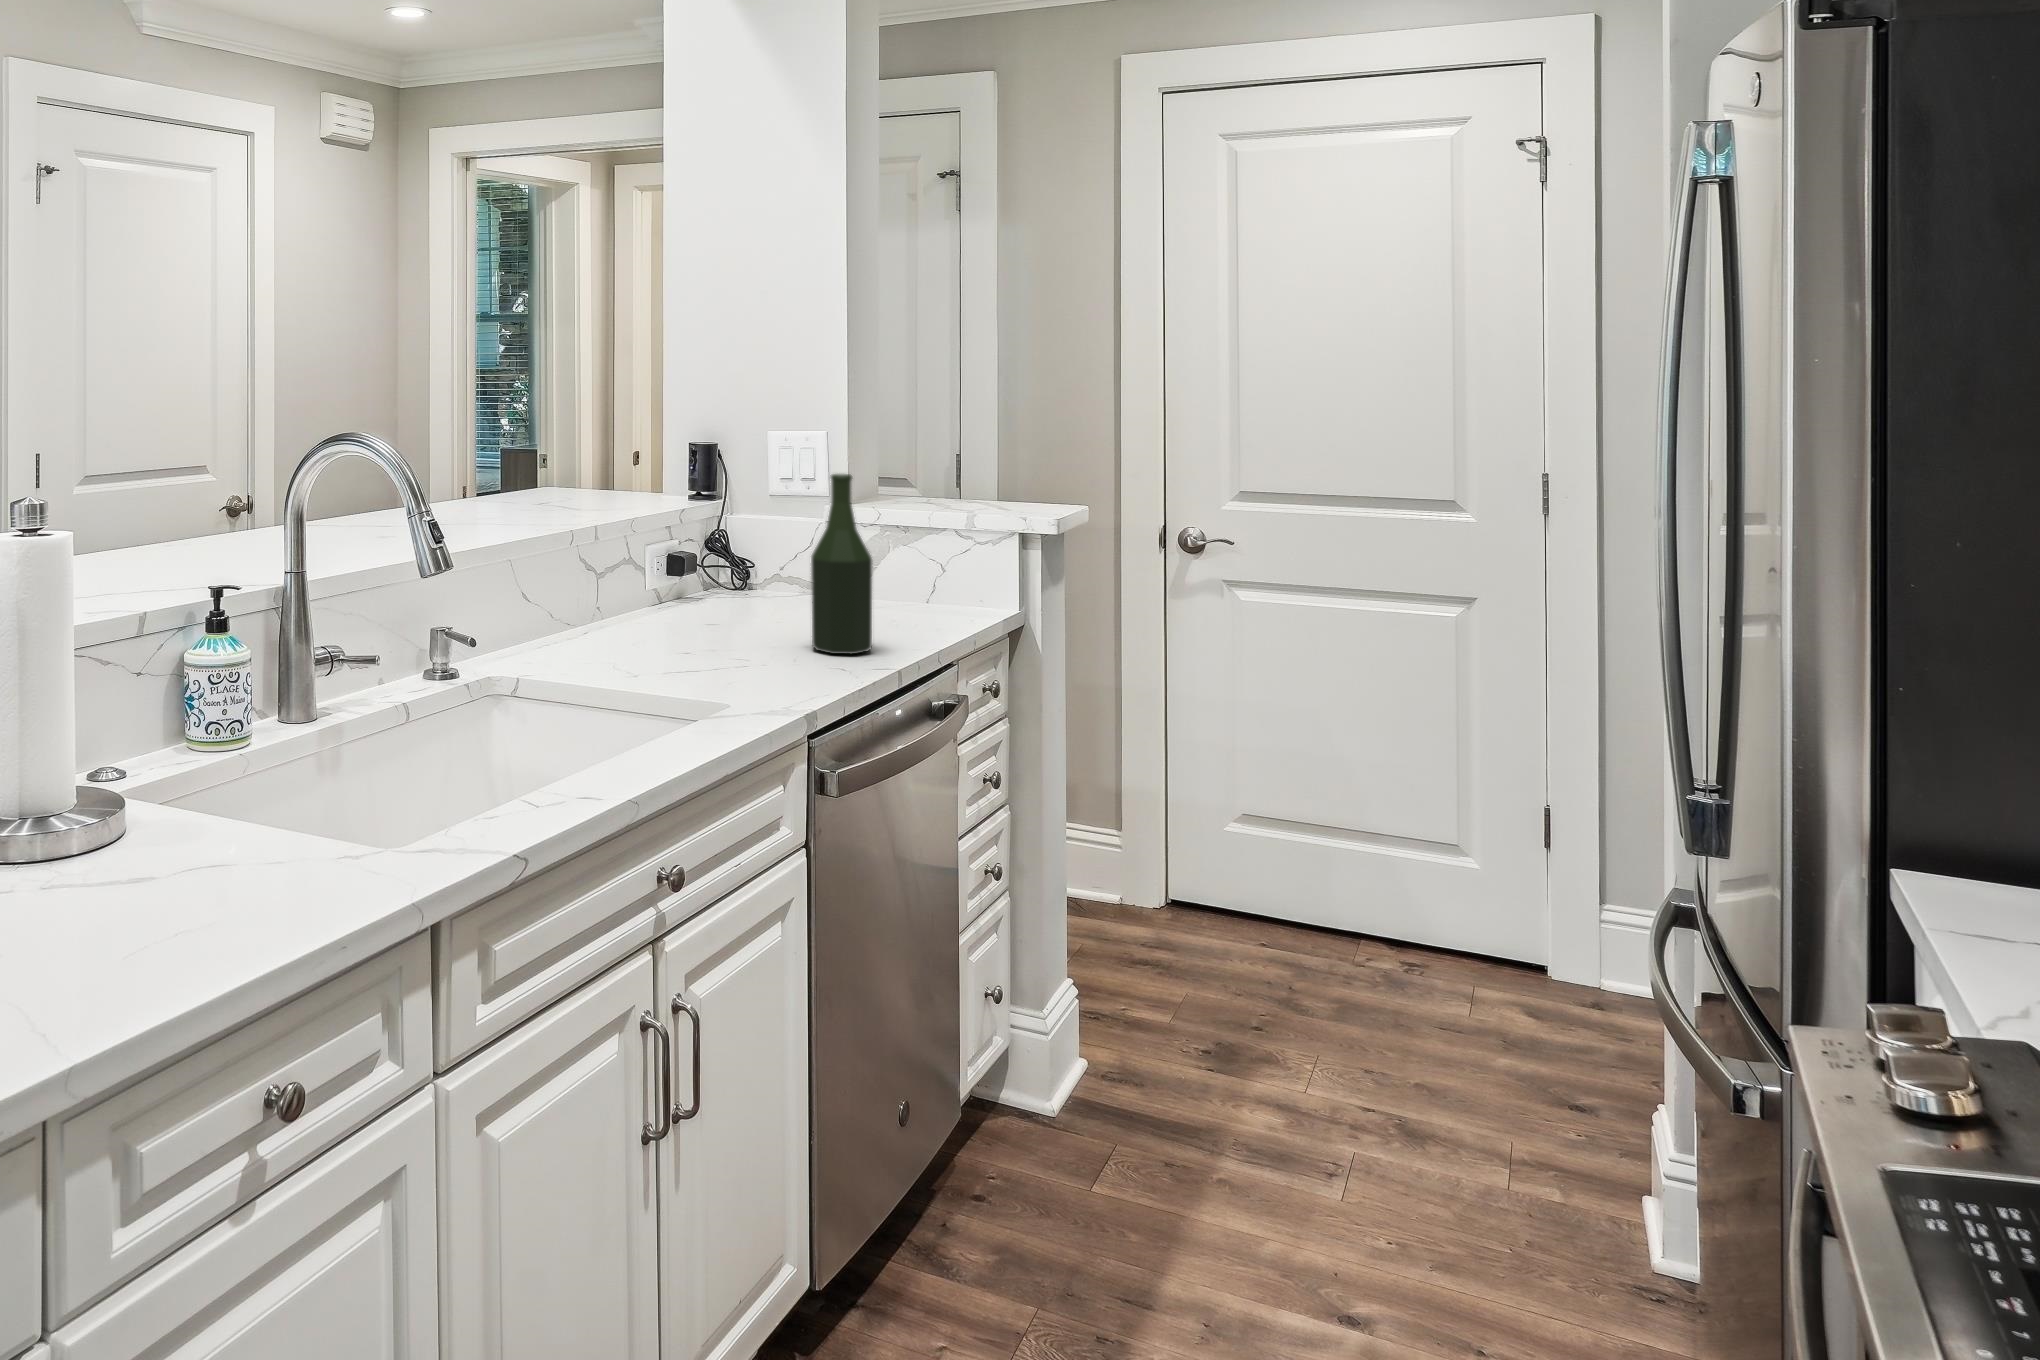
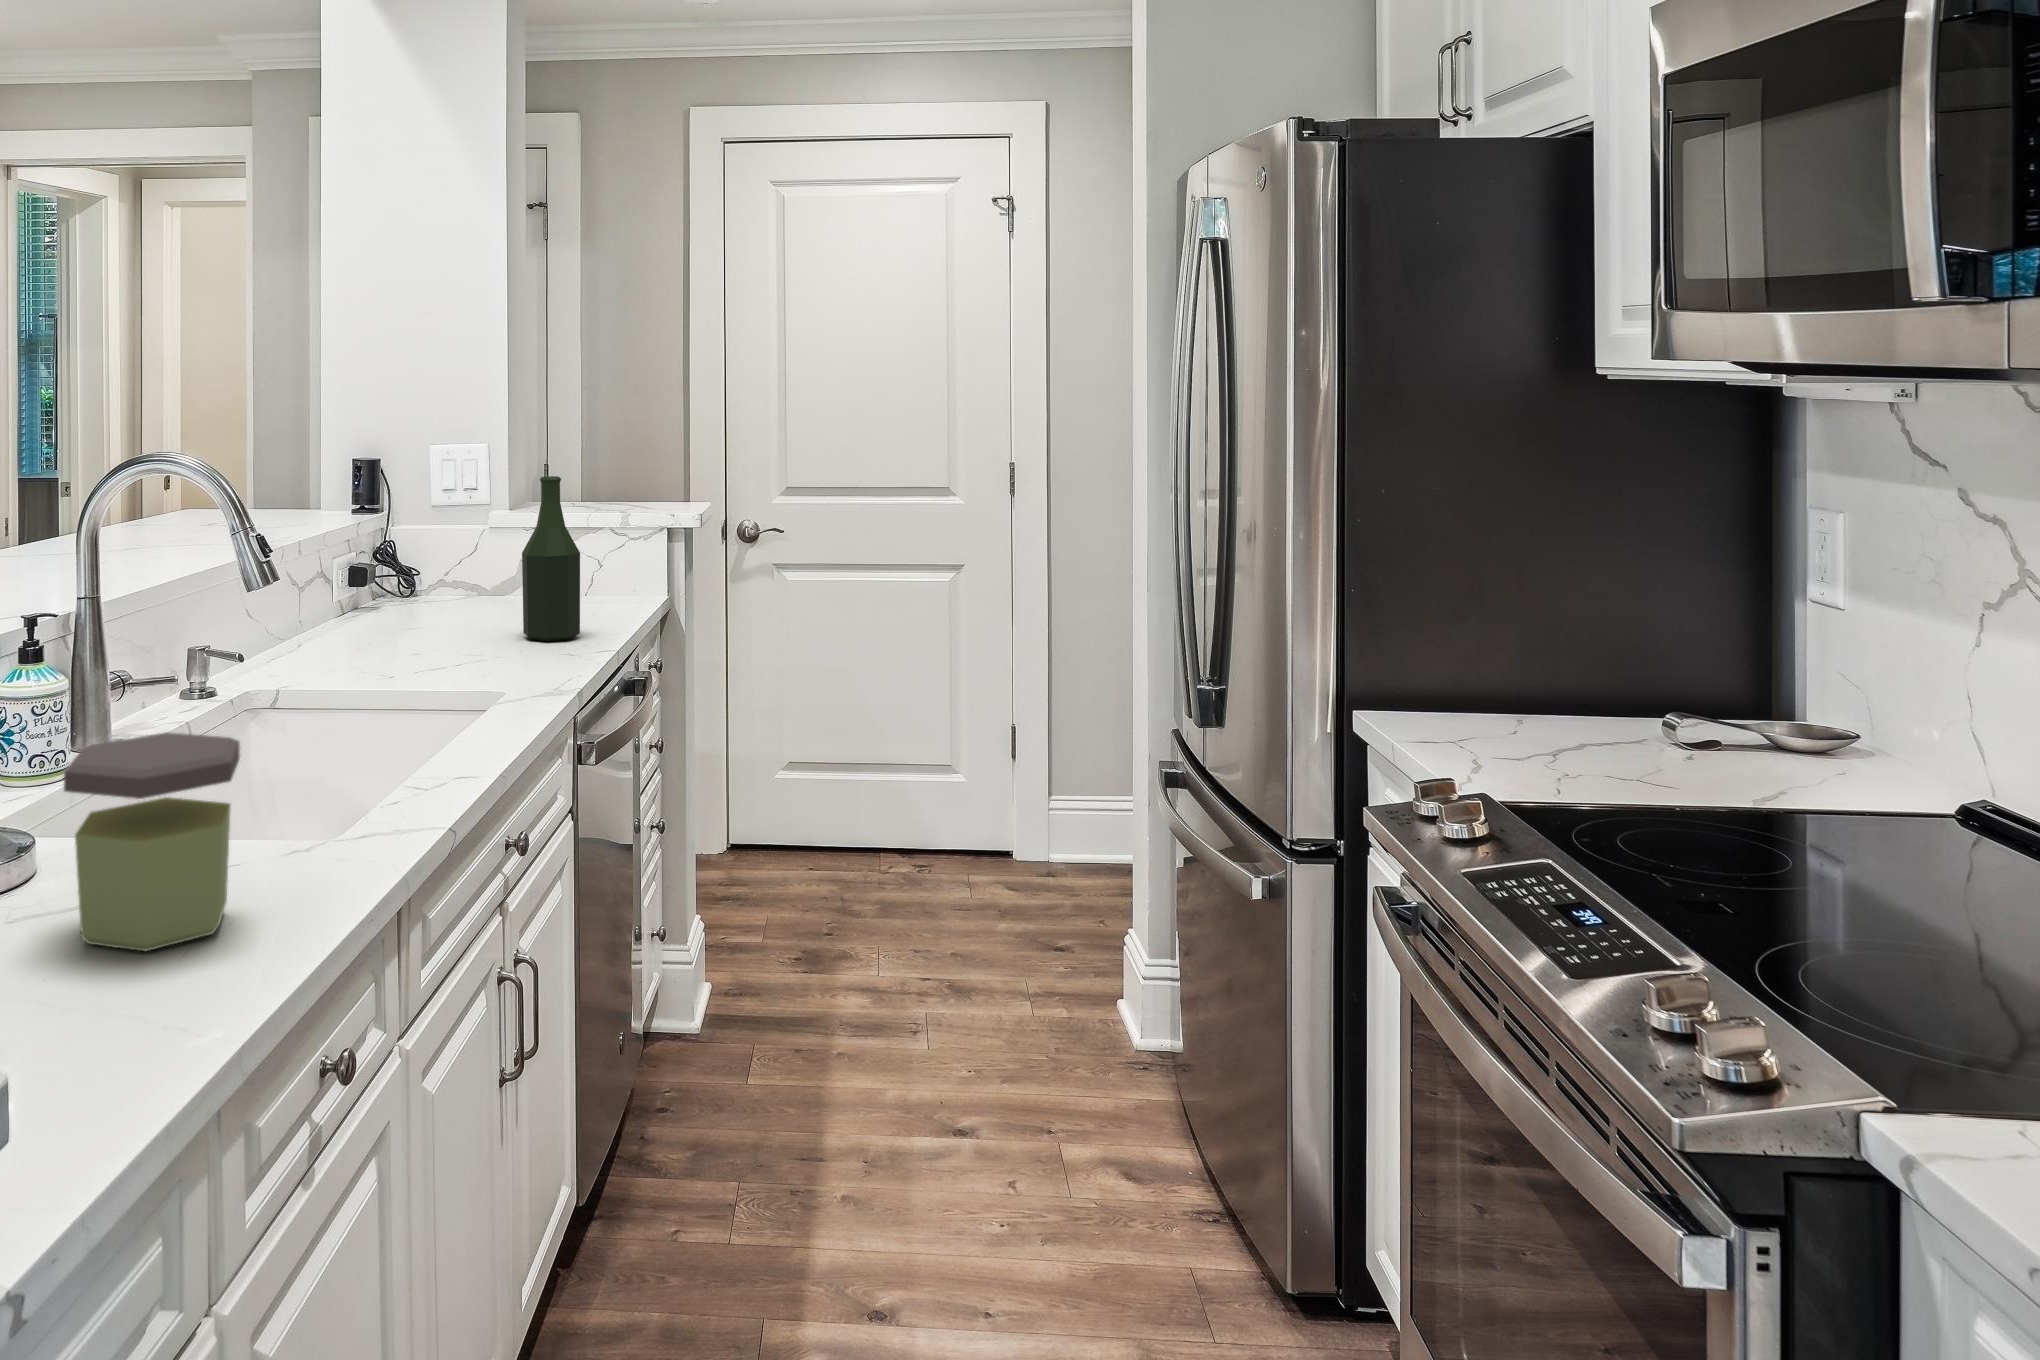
jar: none [63,721,243,934] -> present [64,732,240,951]

